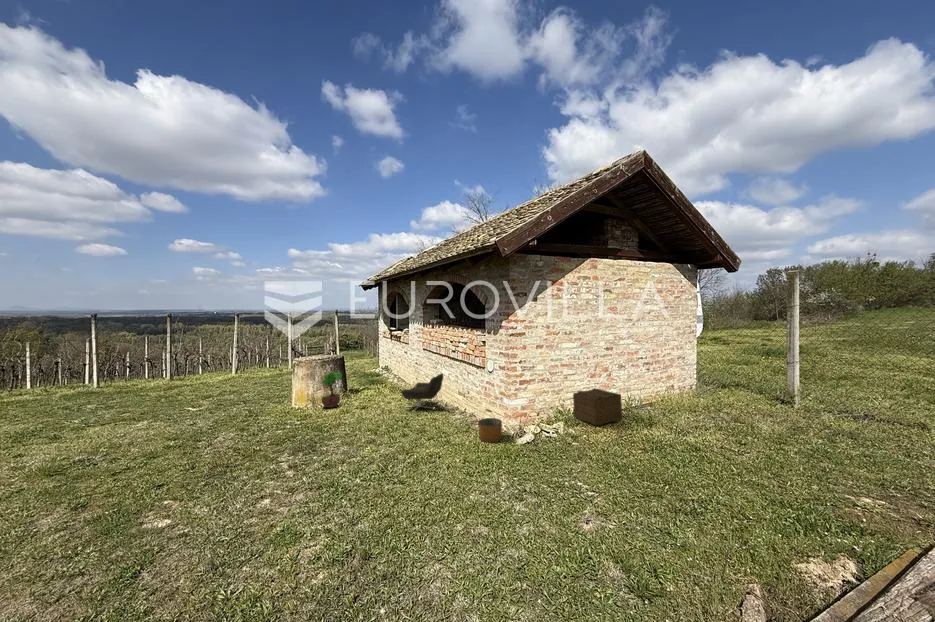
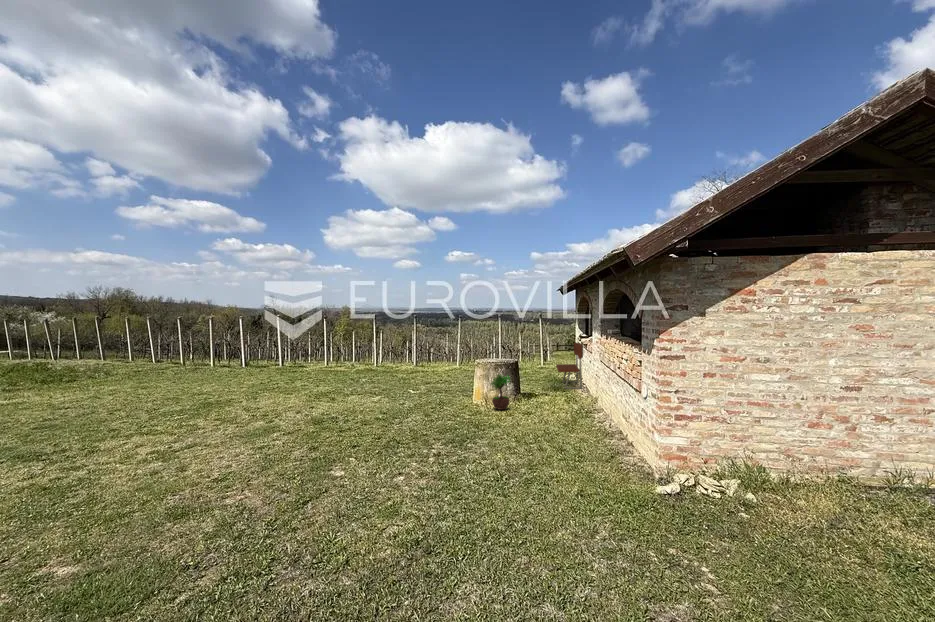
bench: none [368,338,396,381] -> present [556,343,583,389]
lounge chair: present [401,374,443,412] -> none [561,391,613,429]
wooden crate: present [573,388,622,426] -> none [769,443,855,502]
bucket: present [478,409,502,442] -> none [620,442,651,483]

